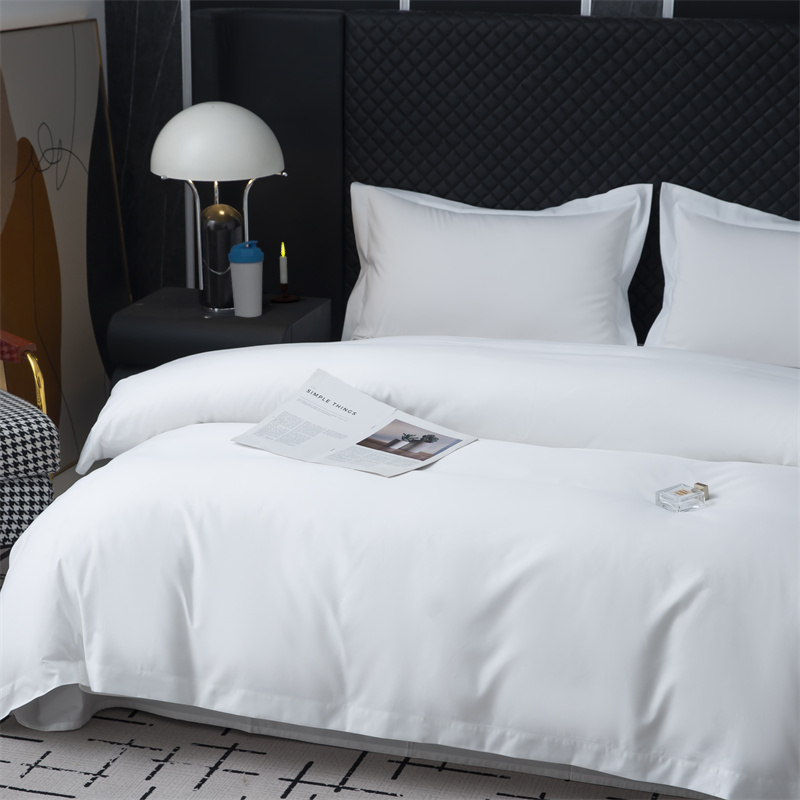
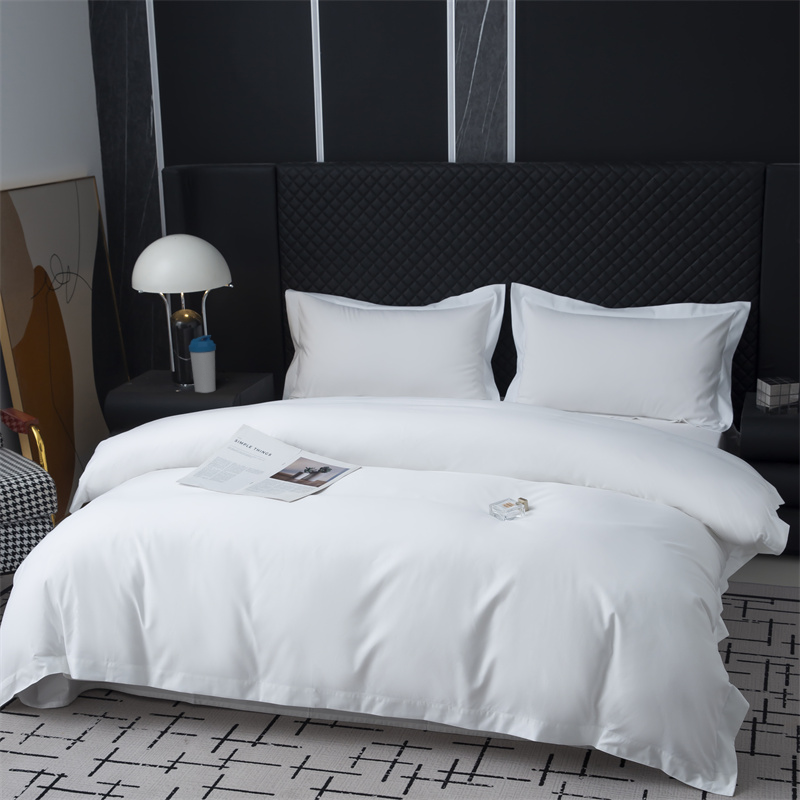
candle: present [271,243,305,302] -> none [224,335,250,380]

